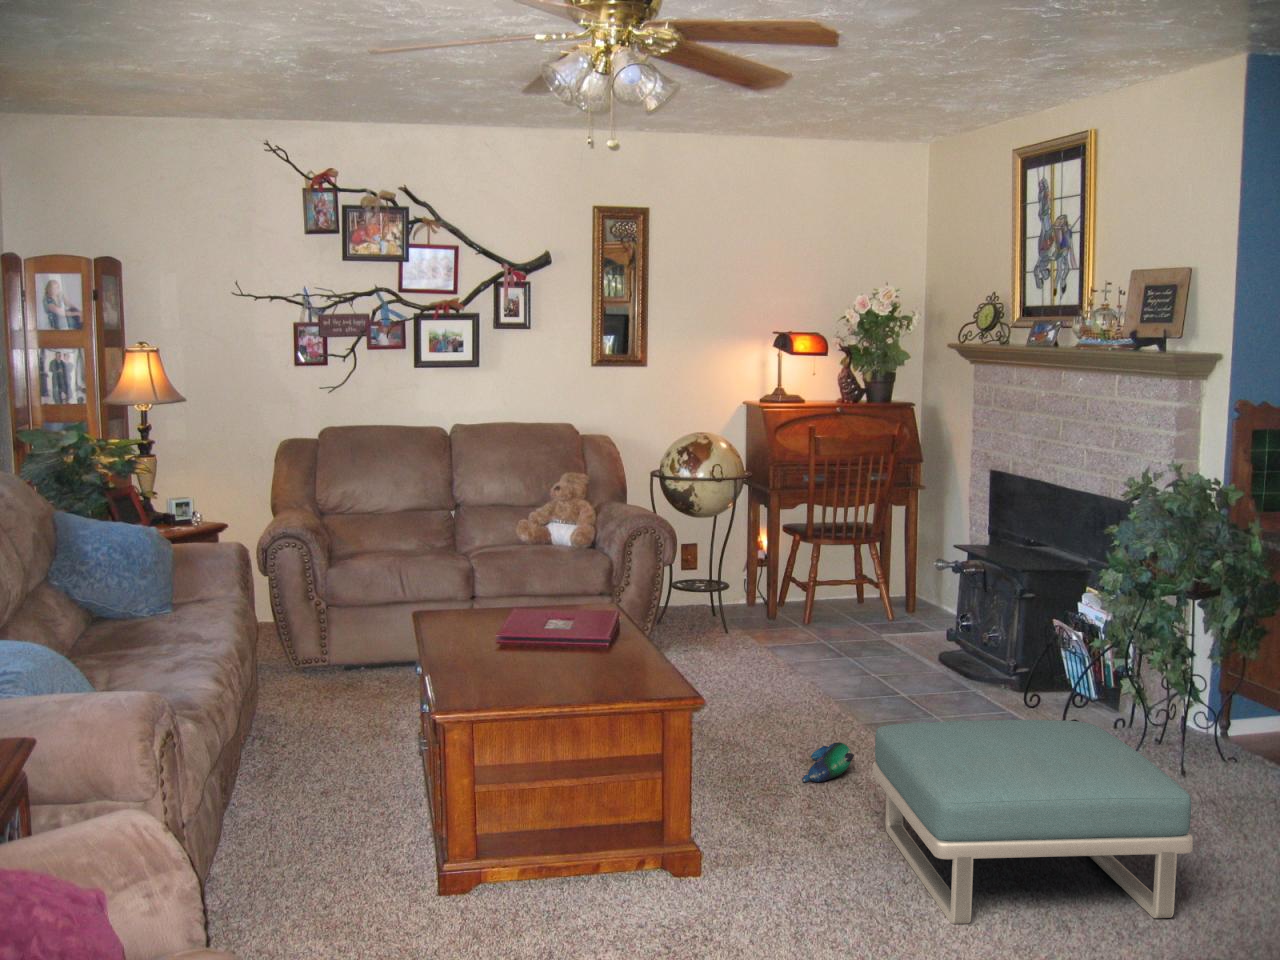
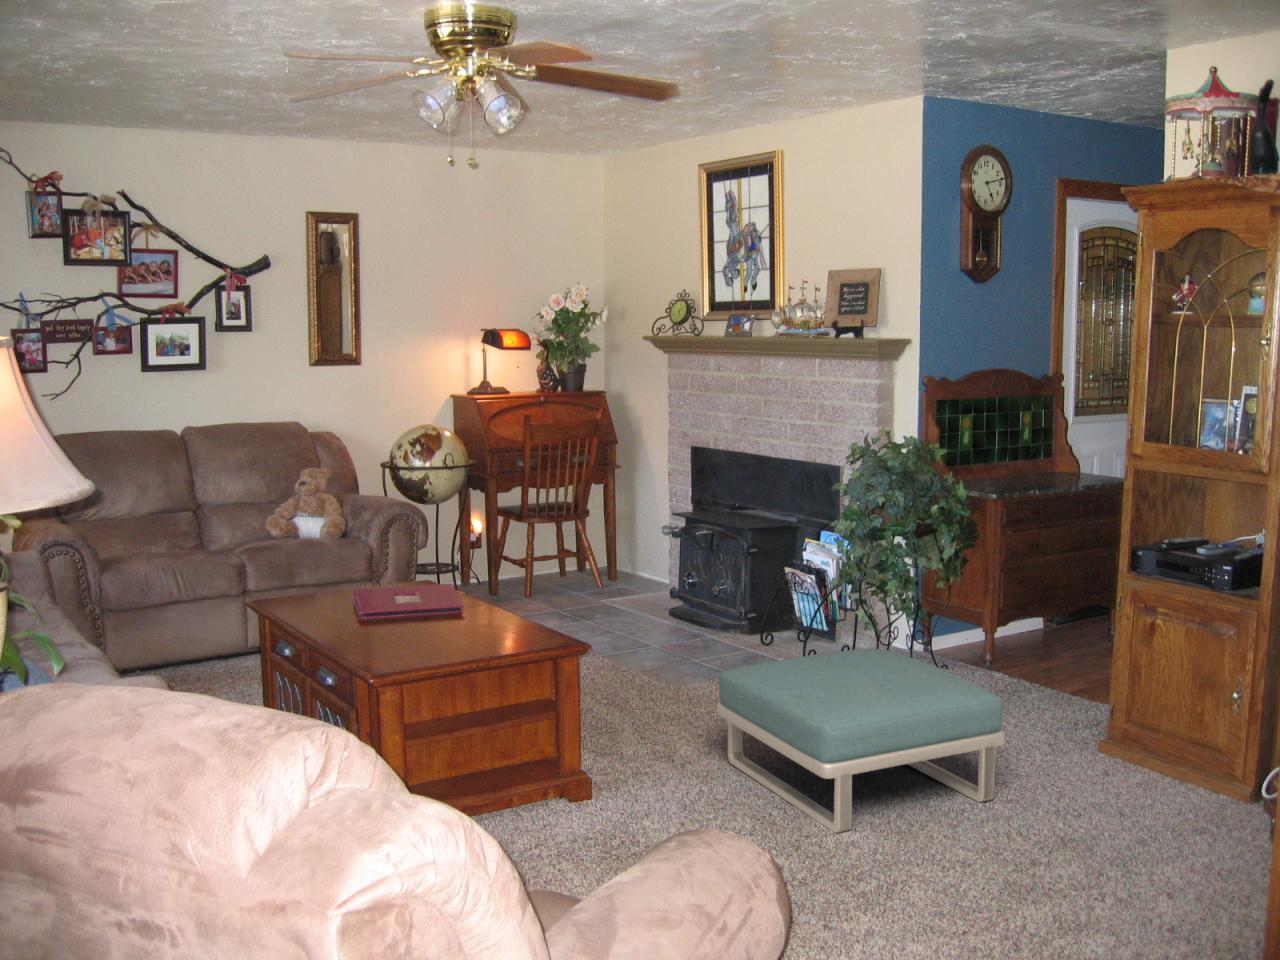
plush toy: present [802,742,854,782] -> none [622,690,669,730]

